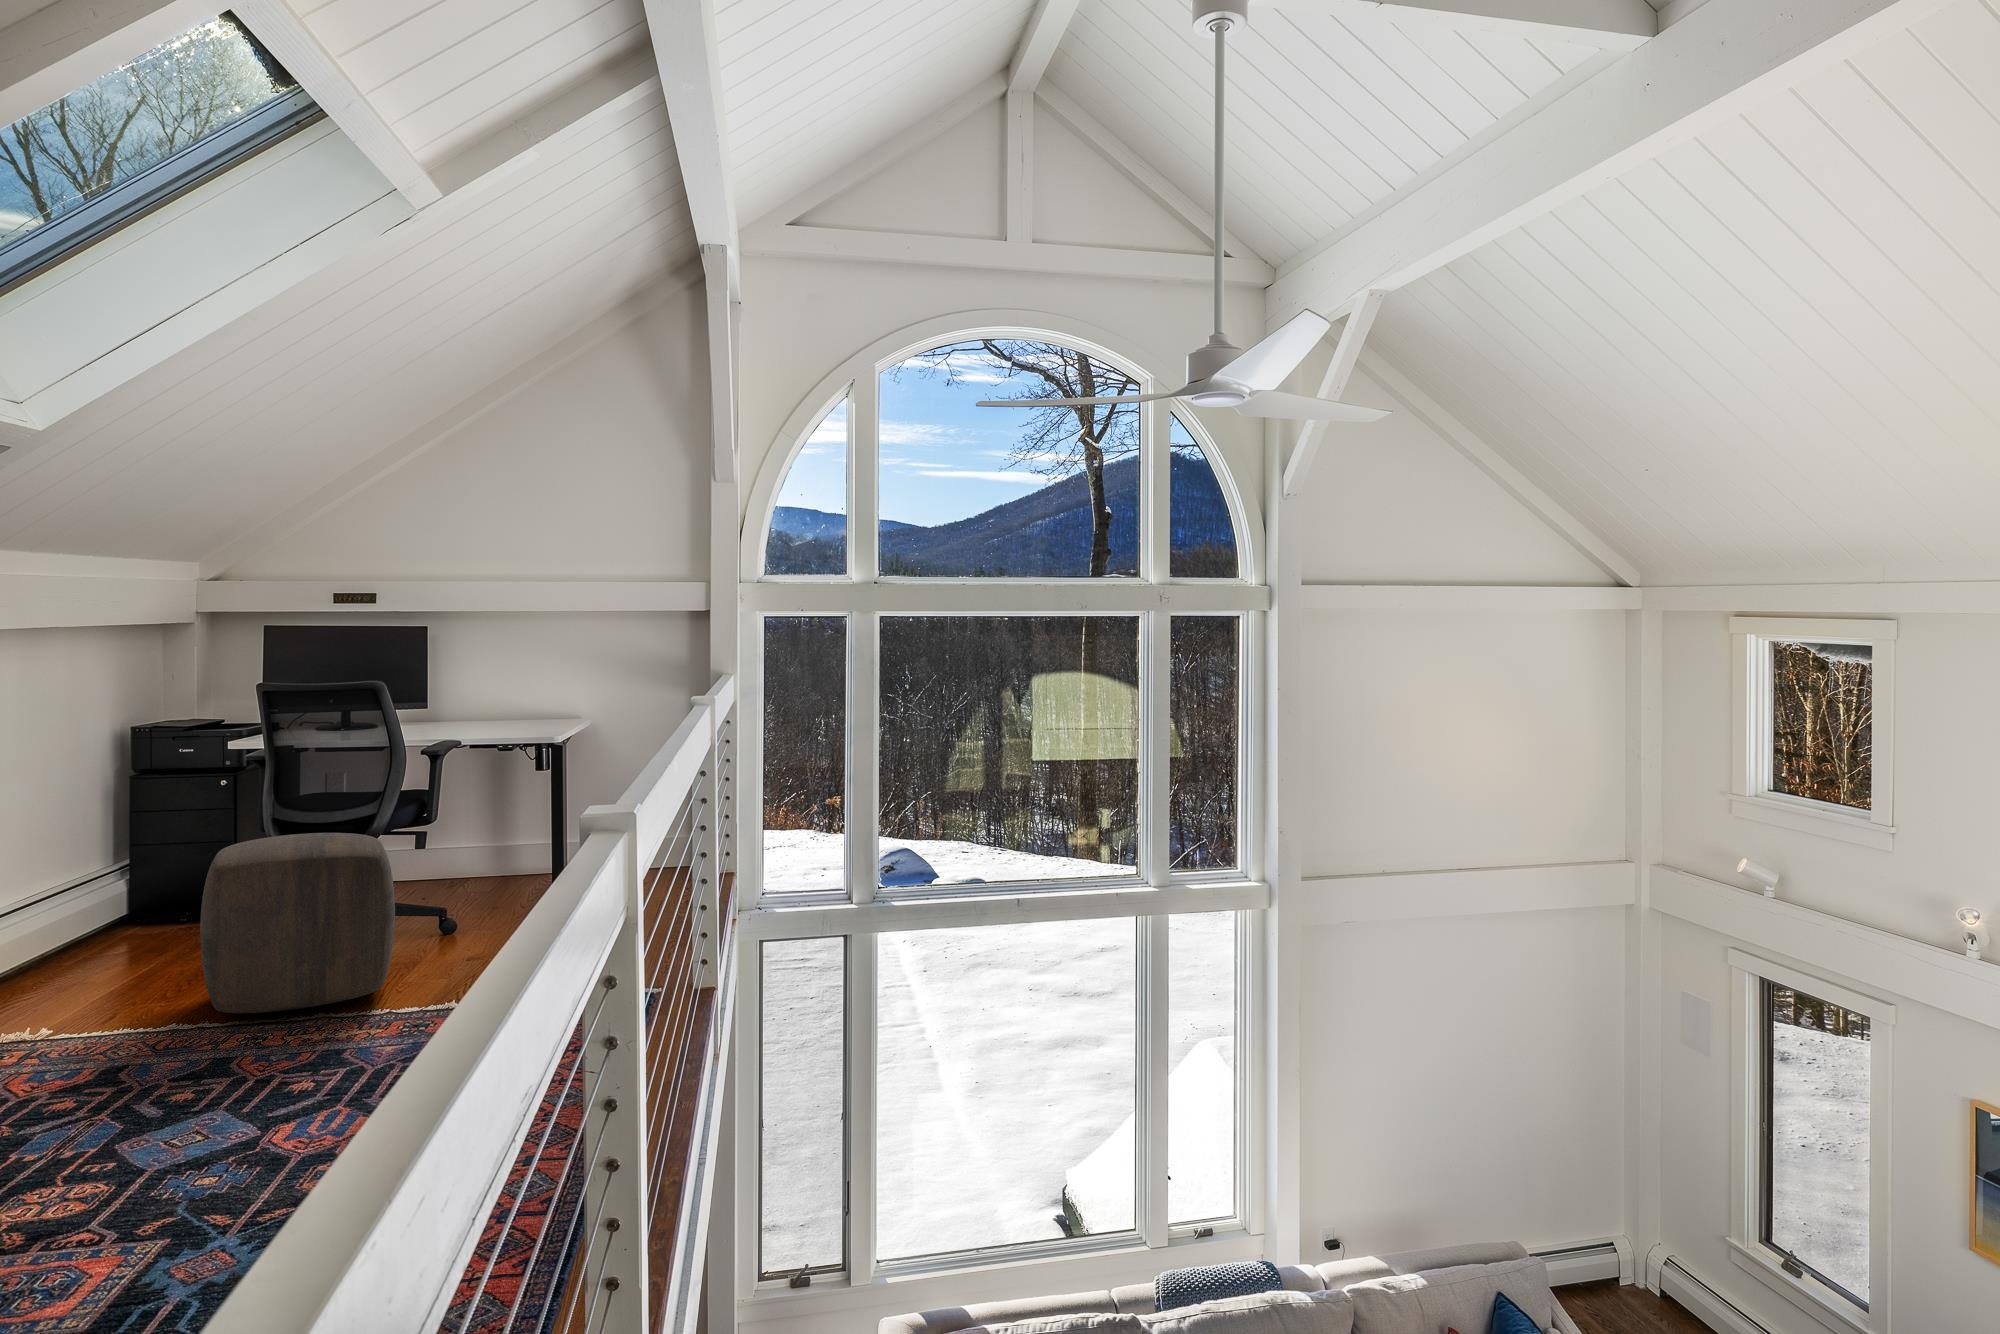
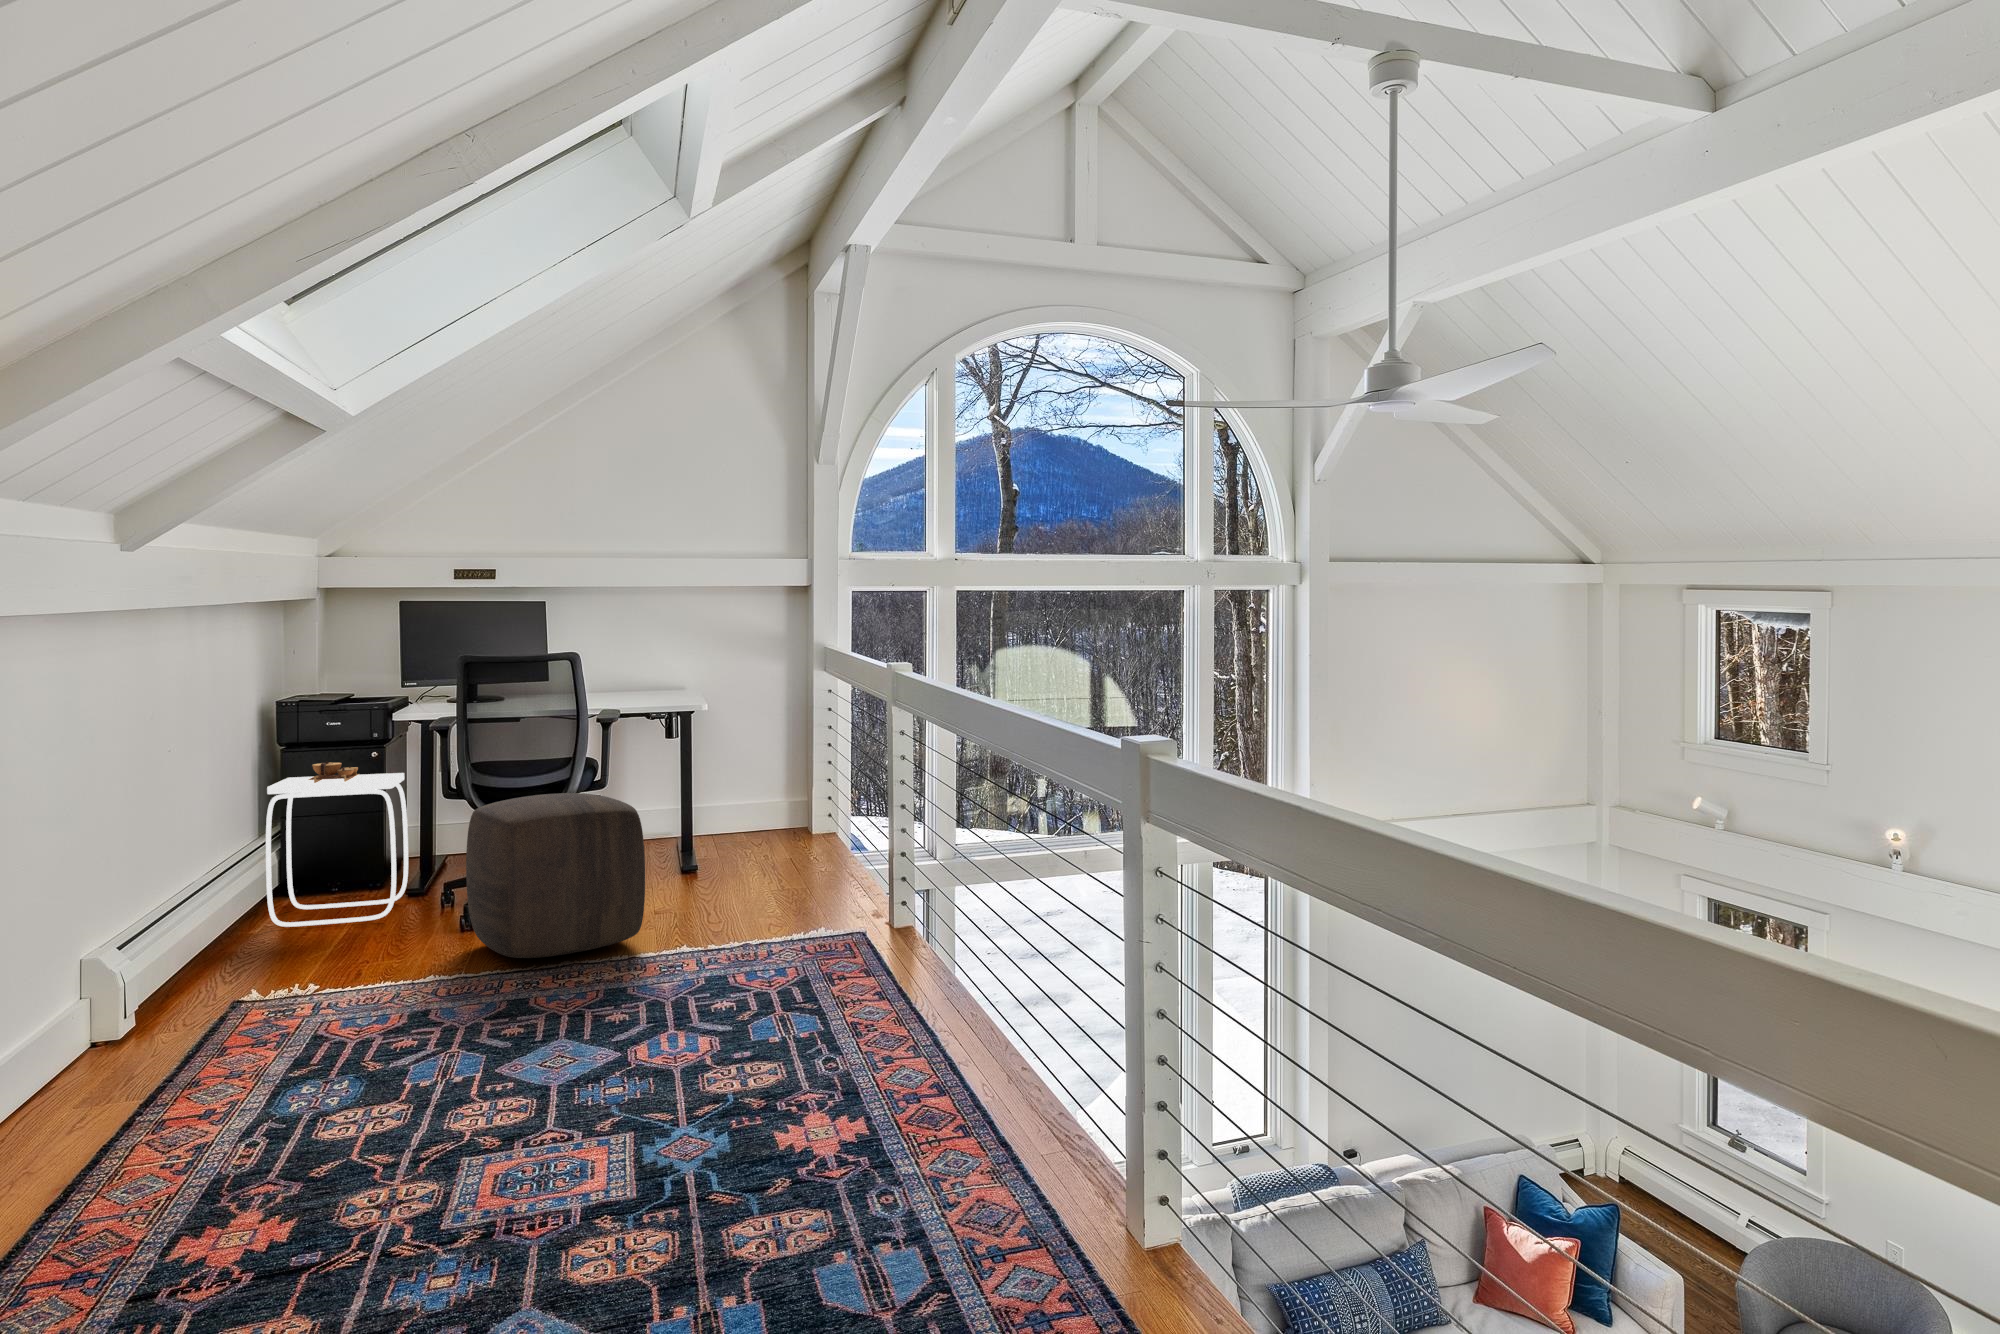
side table: none [53,791,226,961] -> present [266,762,408,927]

